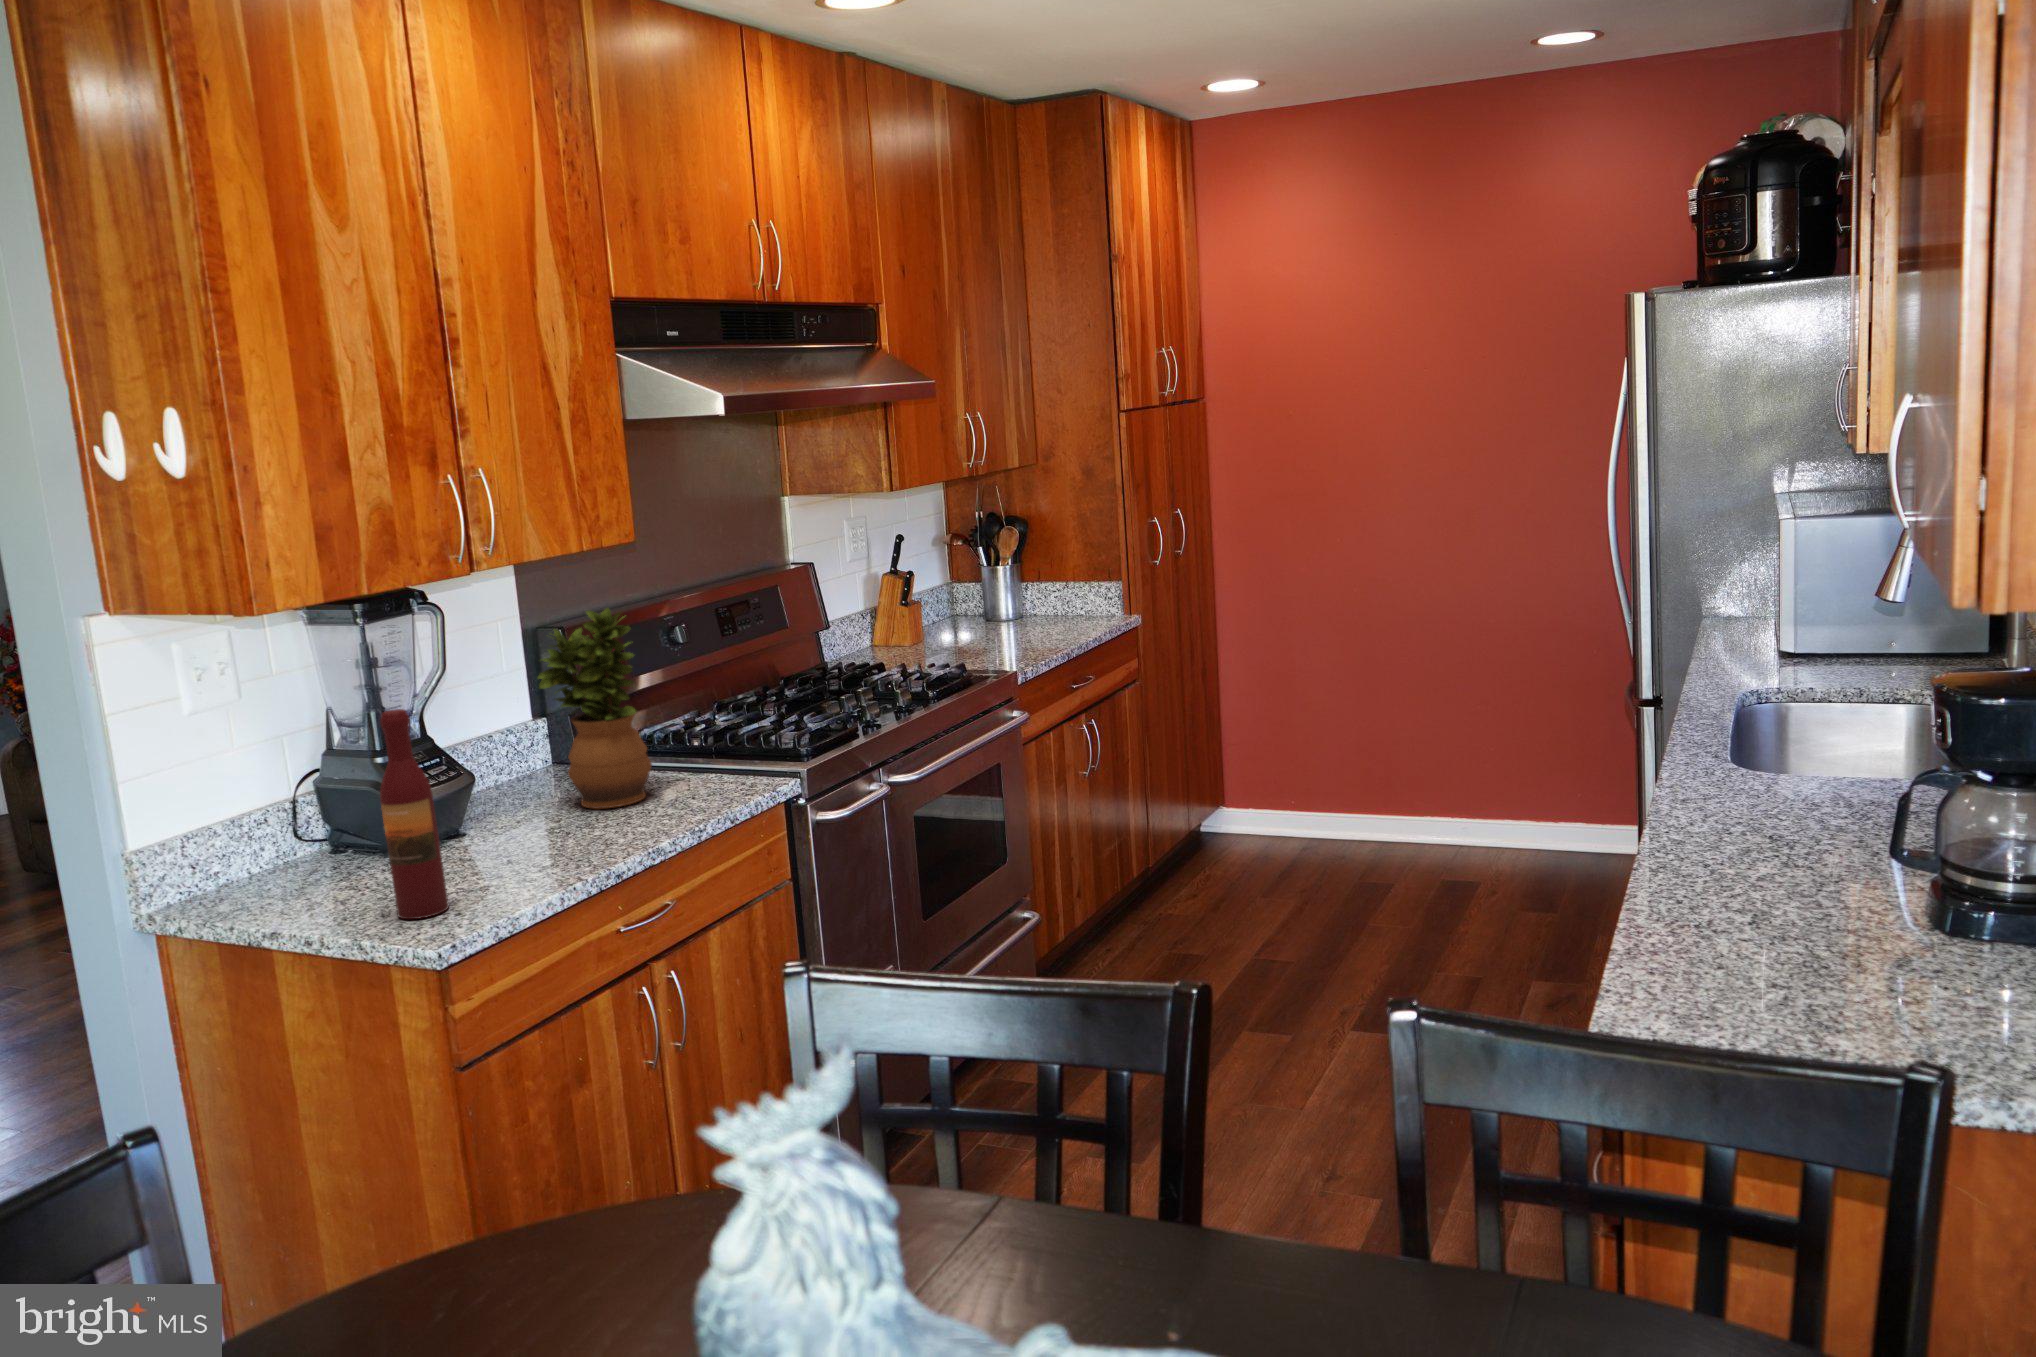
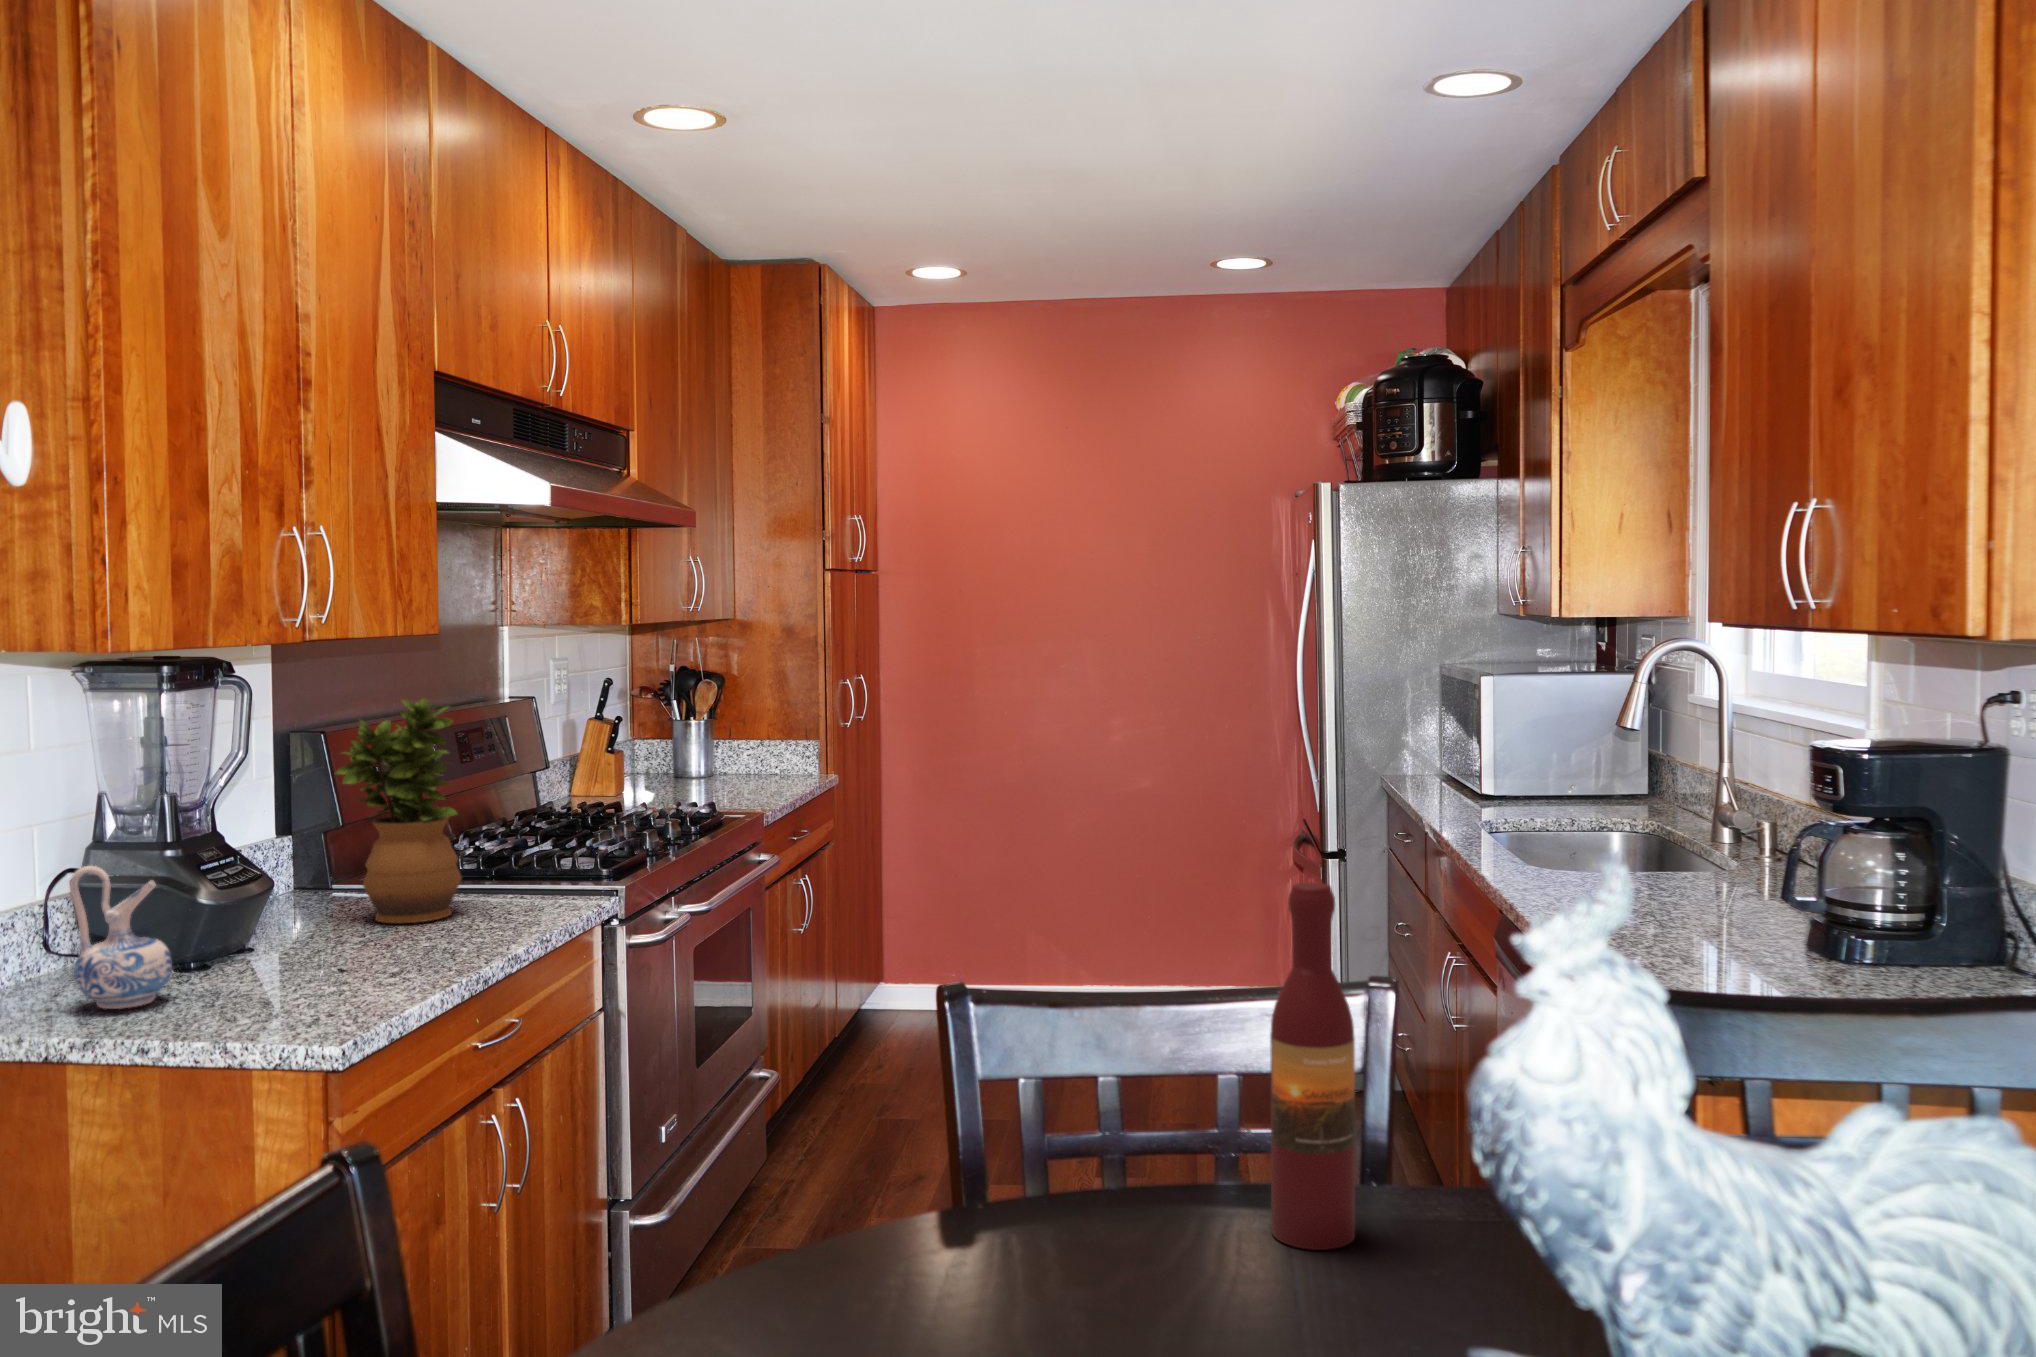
wine bottle: present [380,709,449,919] -> present [1270,882,1355,1250]
ceramic pitcher: none [274,782,362,898] -> present [70,866,172,1009]

